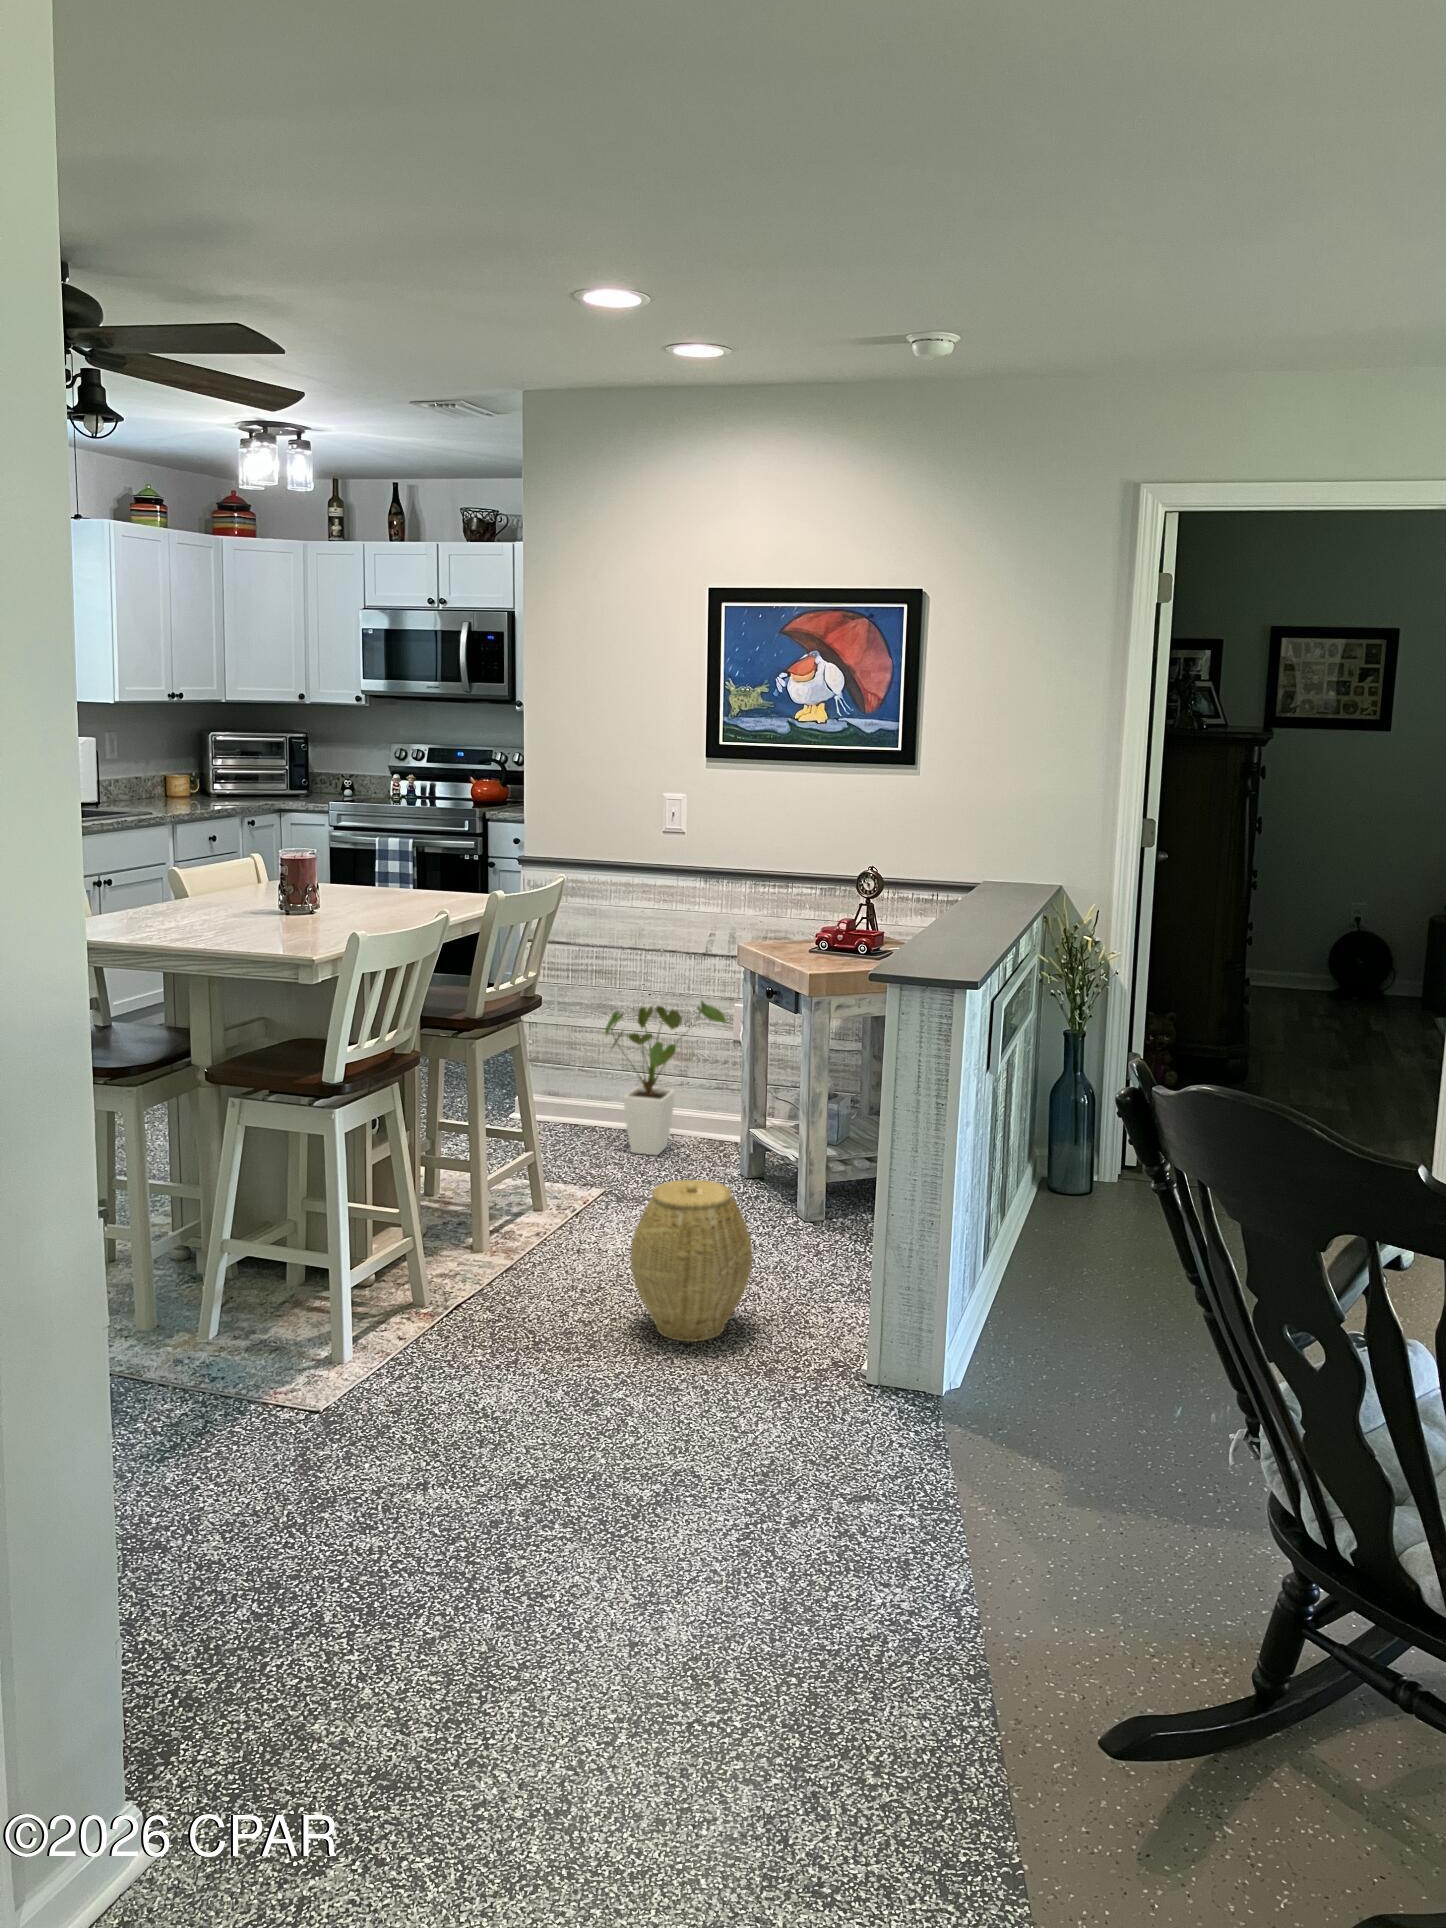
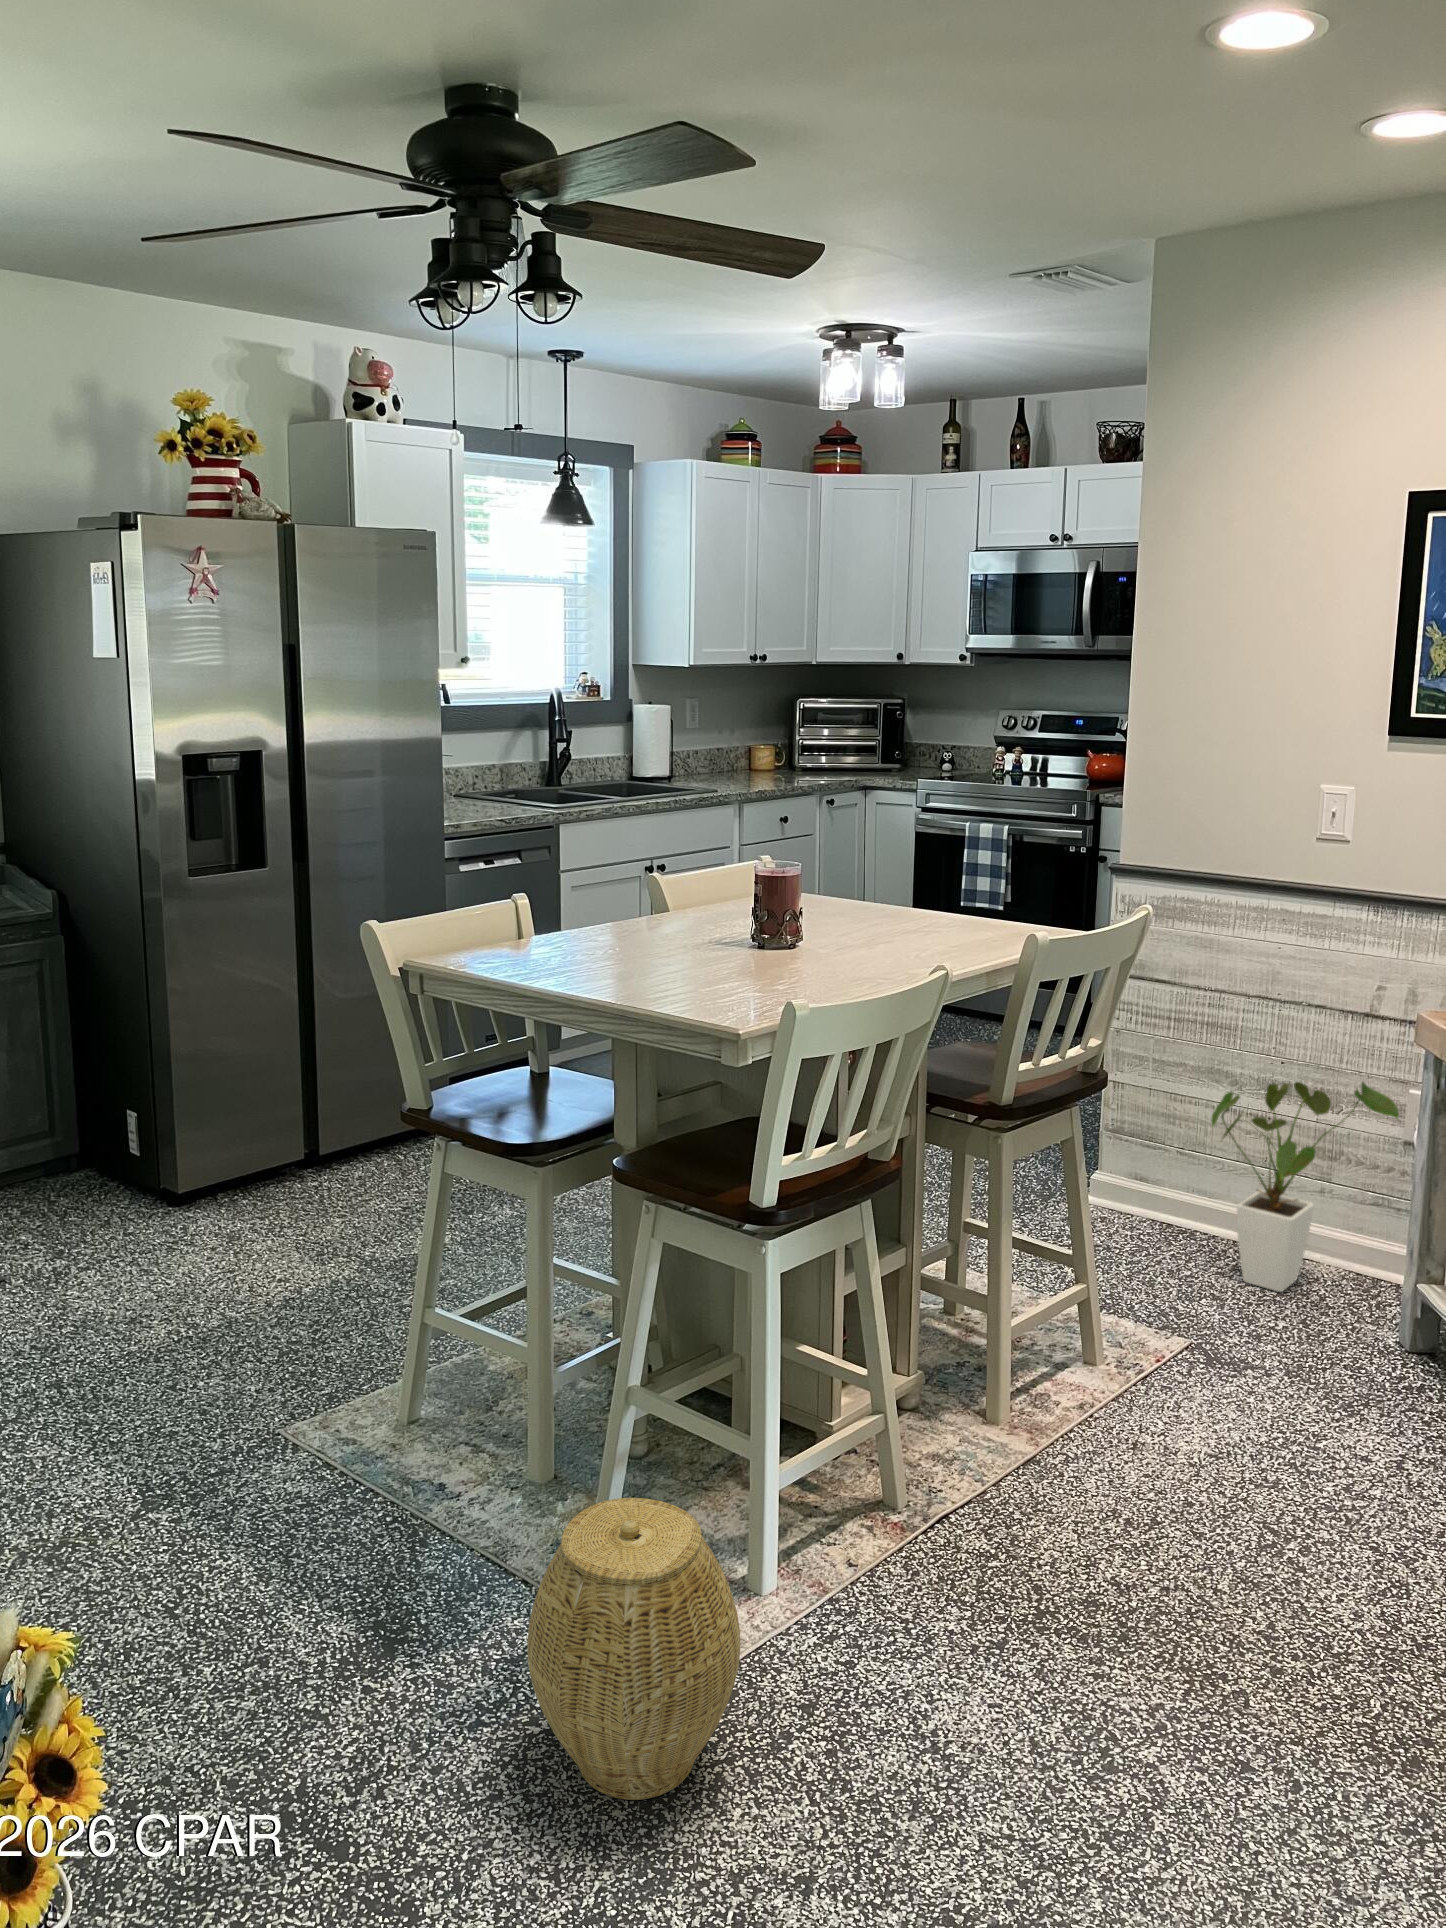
woven basket: present [630,1180,753,1342] -> present [527,1498,740,1800]

